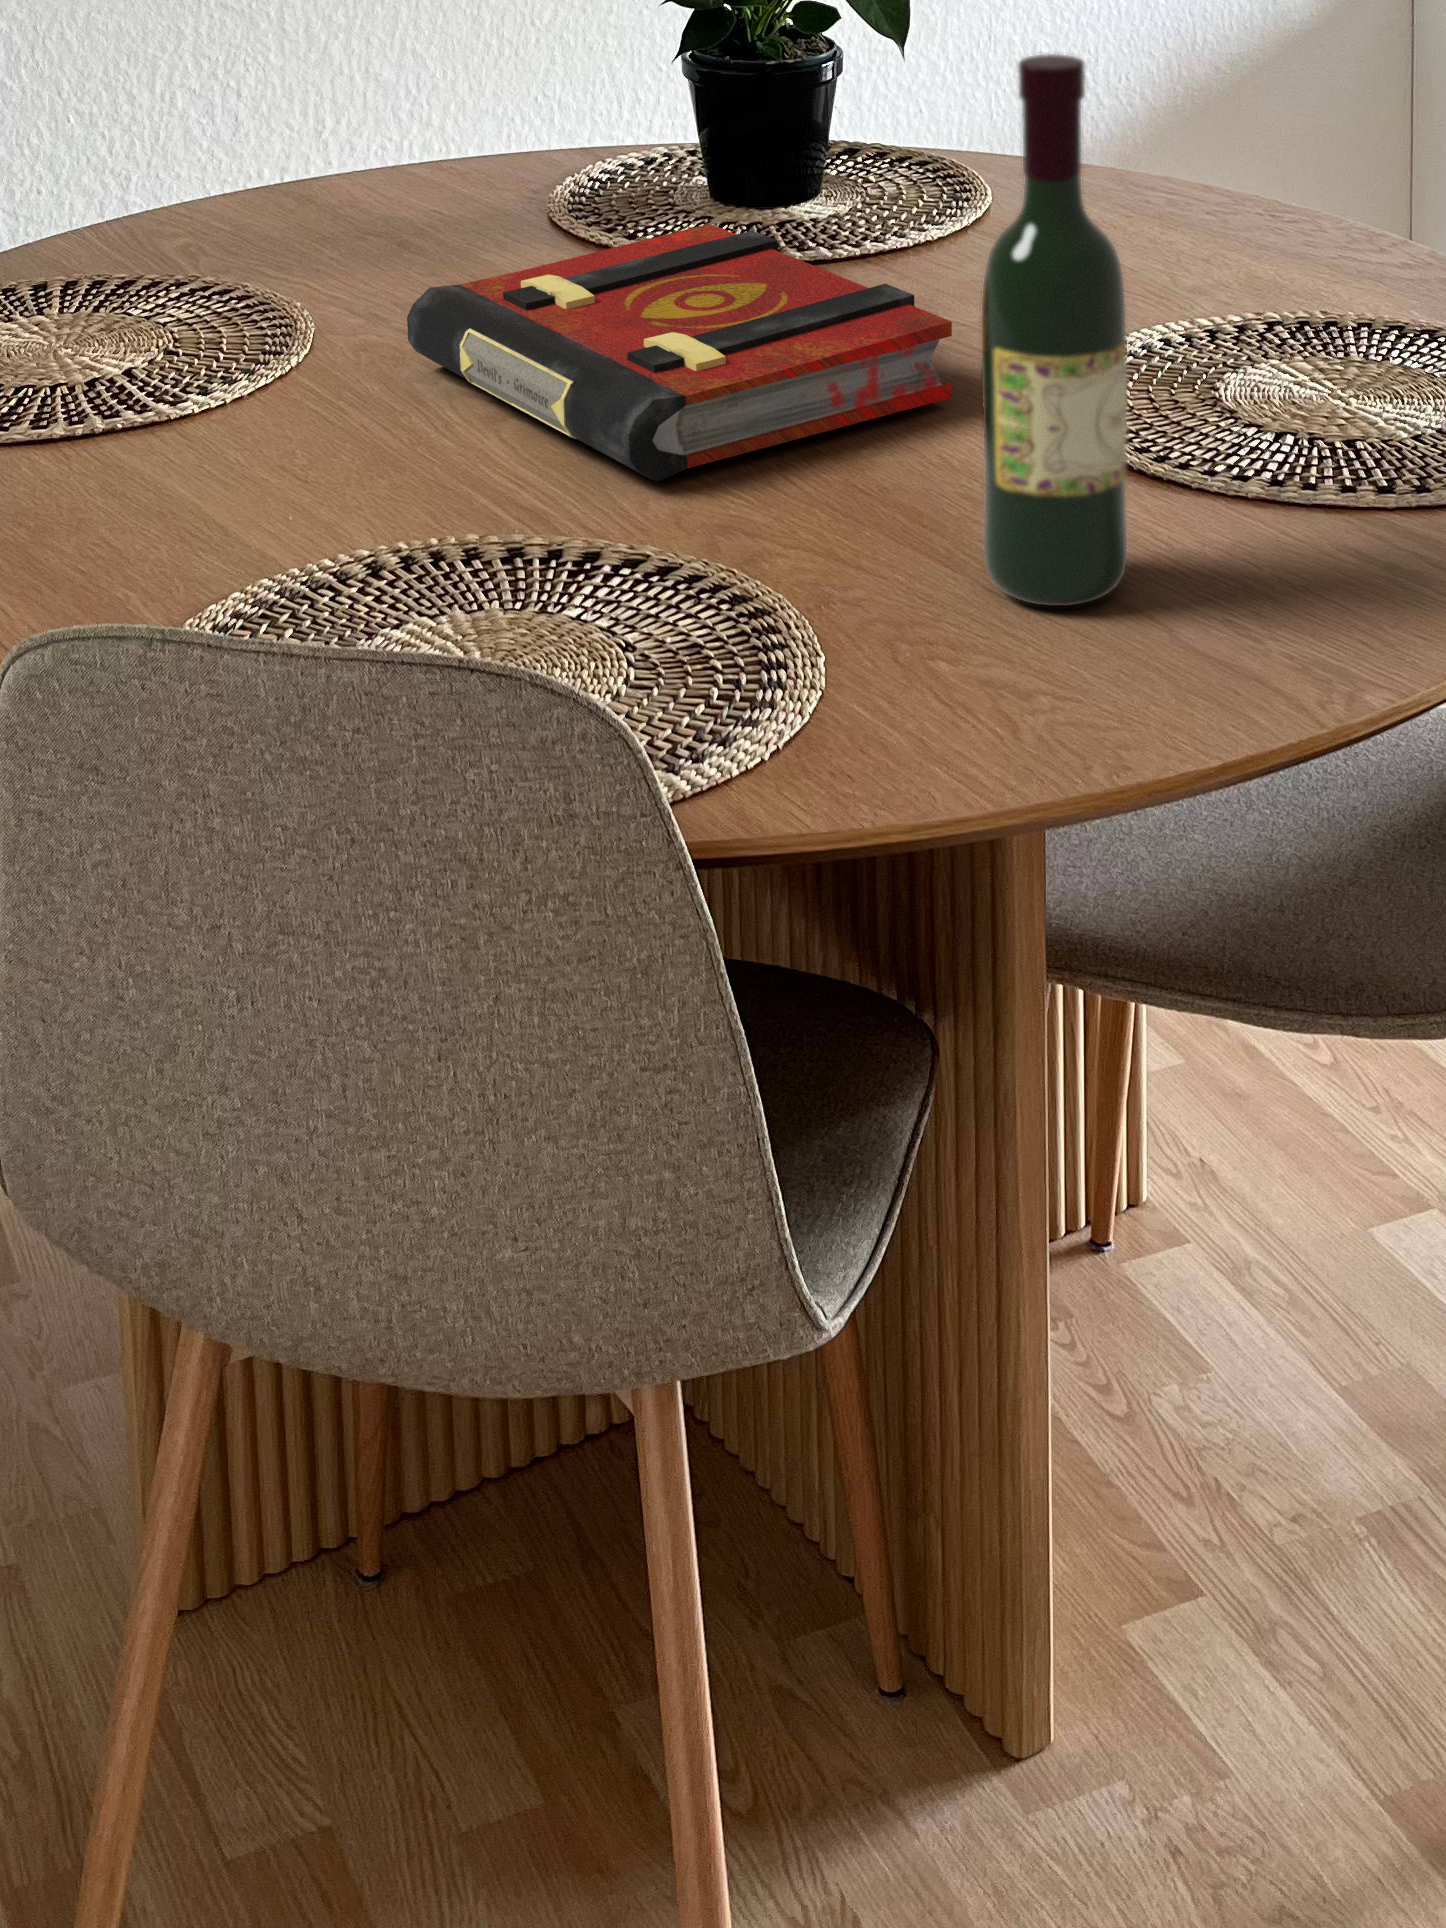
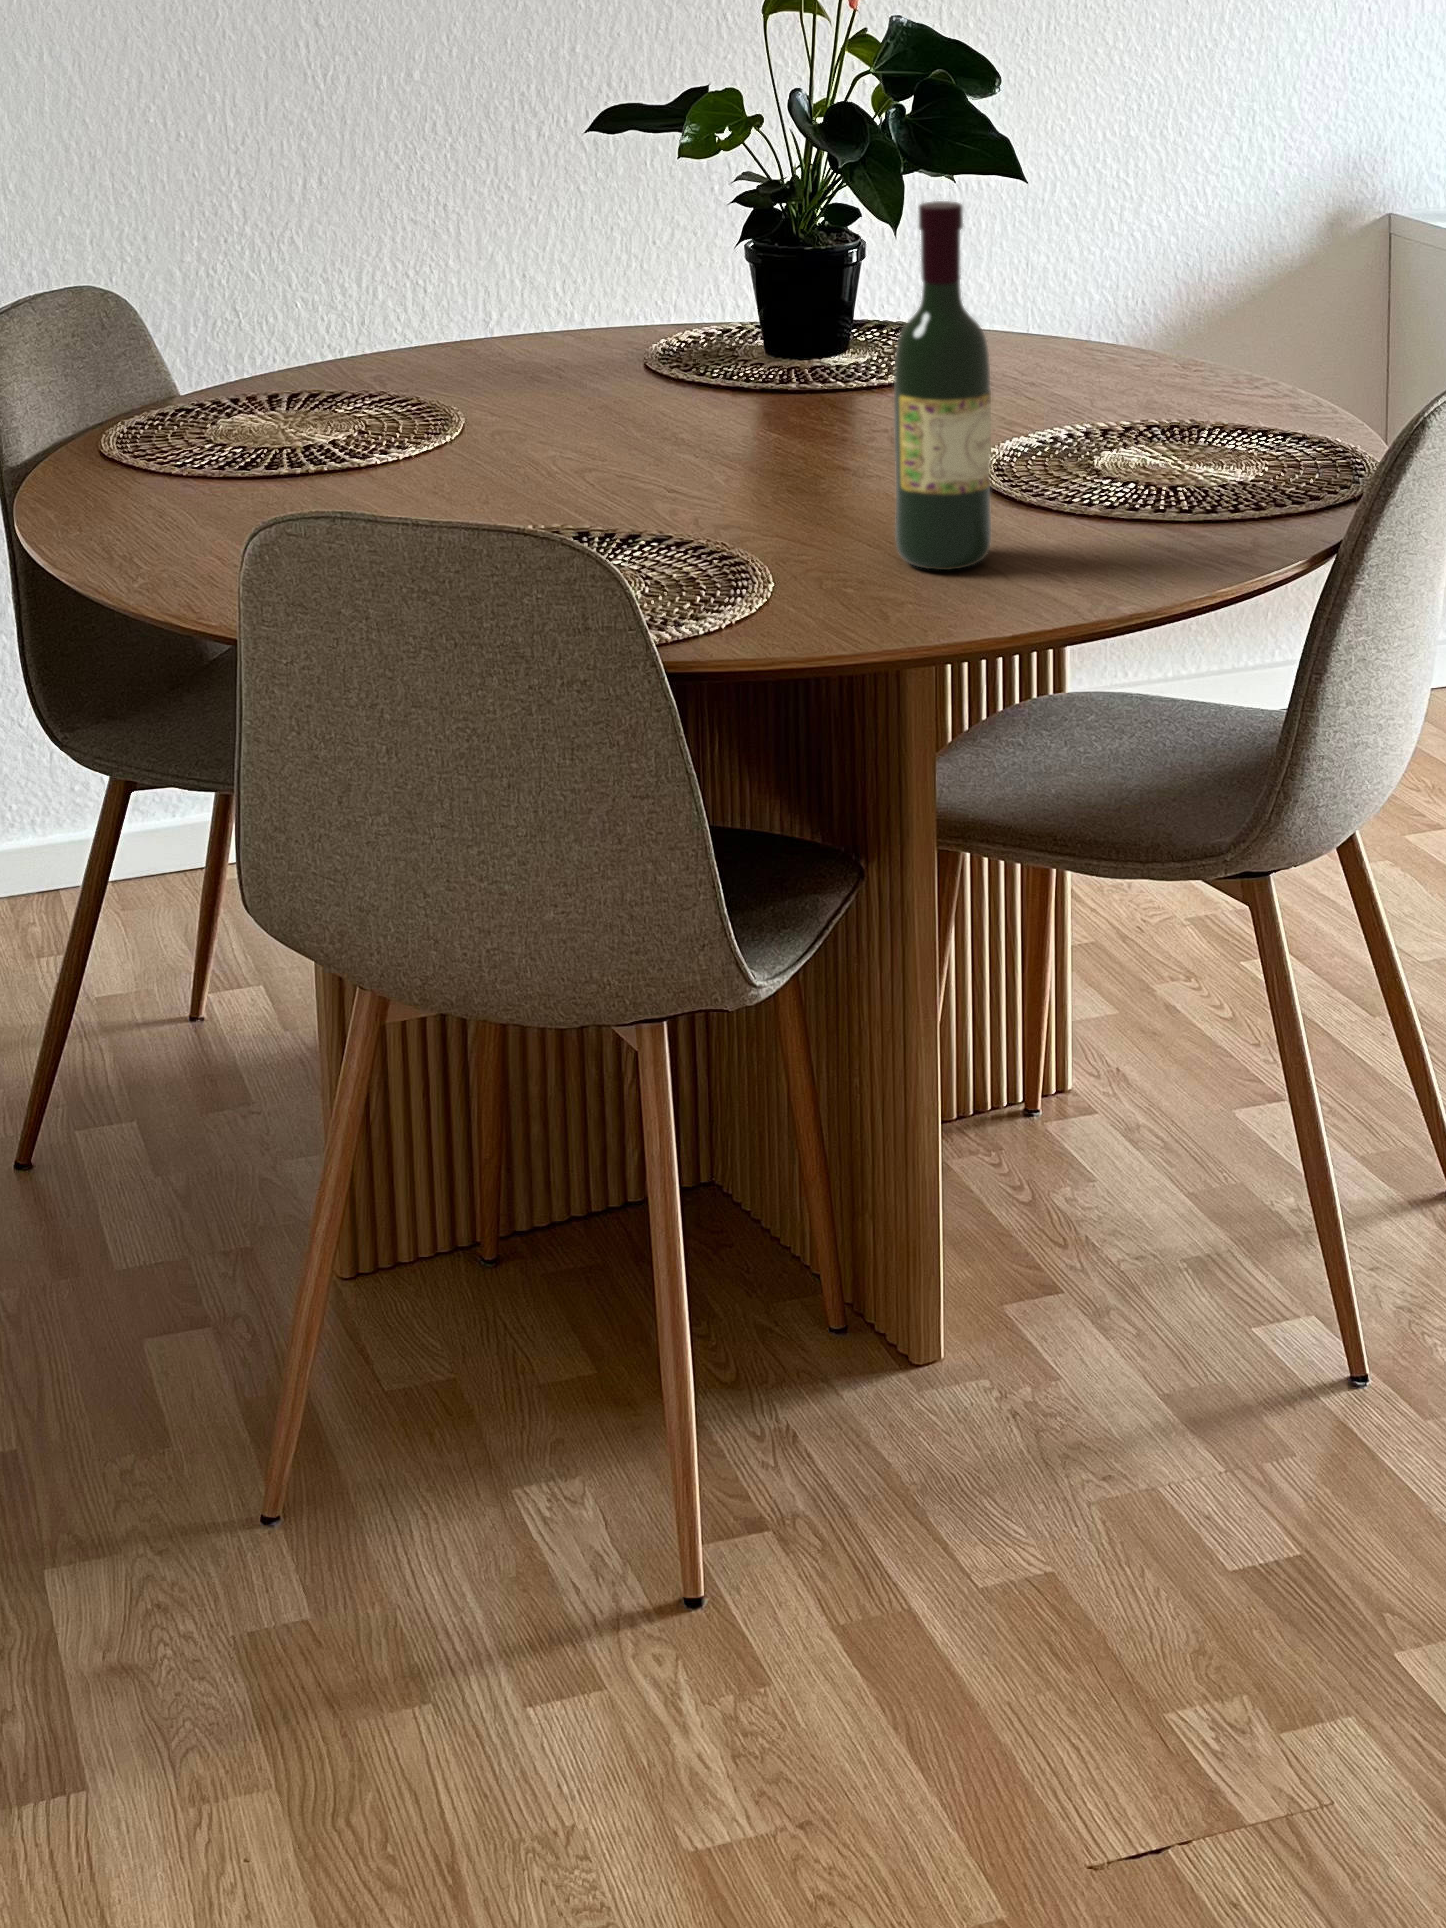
book: present [407,224,953,482] -> none [529,353,905,504]

